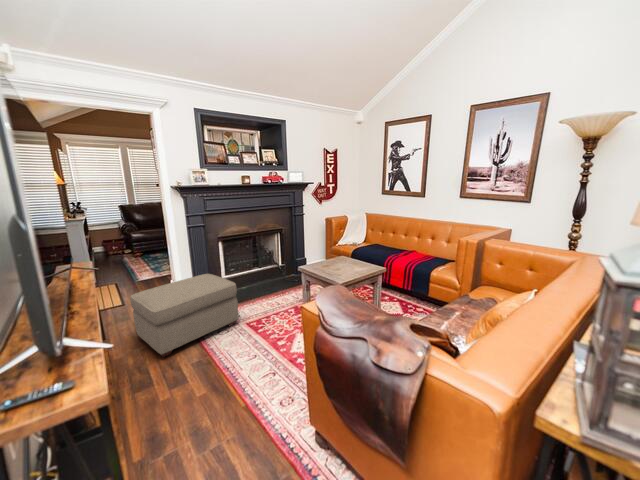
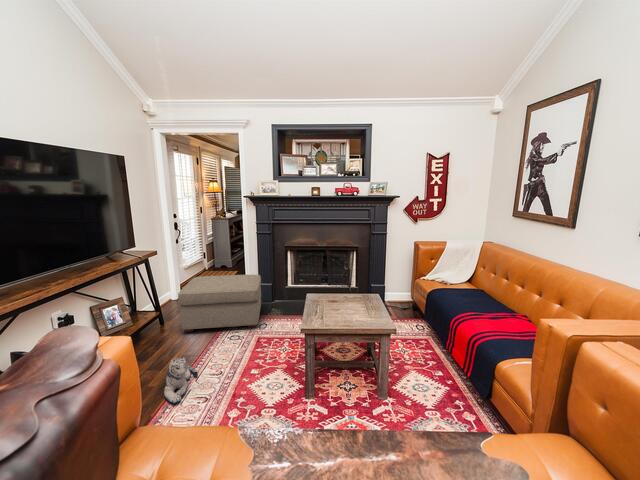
plush toy: none [217,357,267,400] -> present [164,357,198,404]

